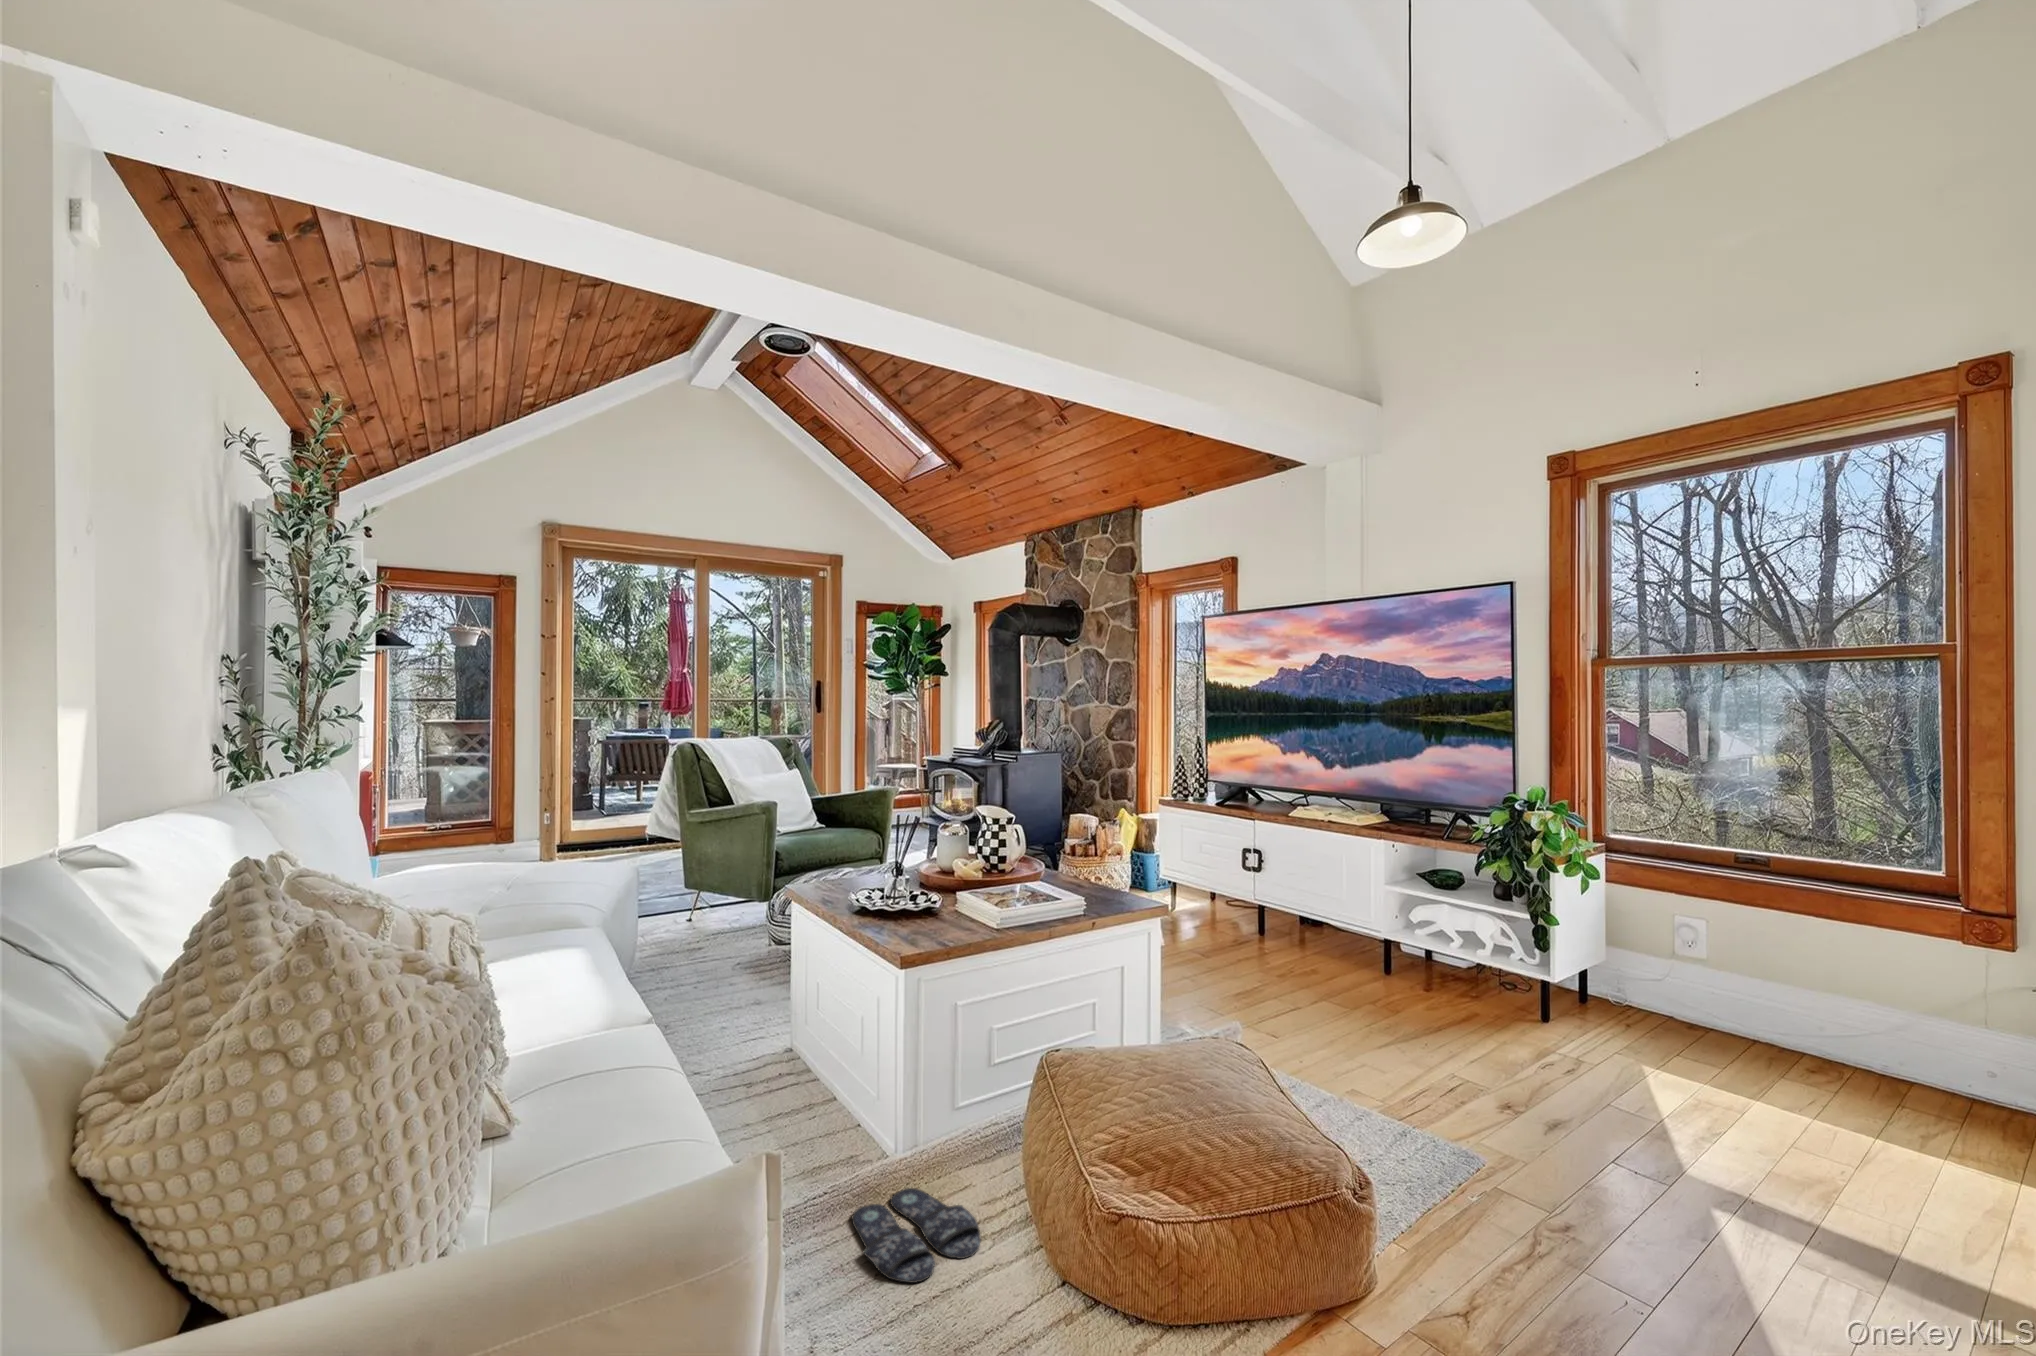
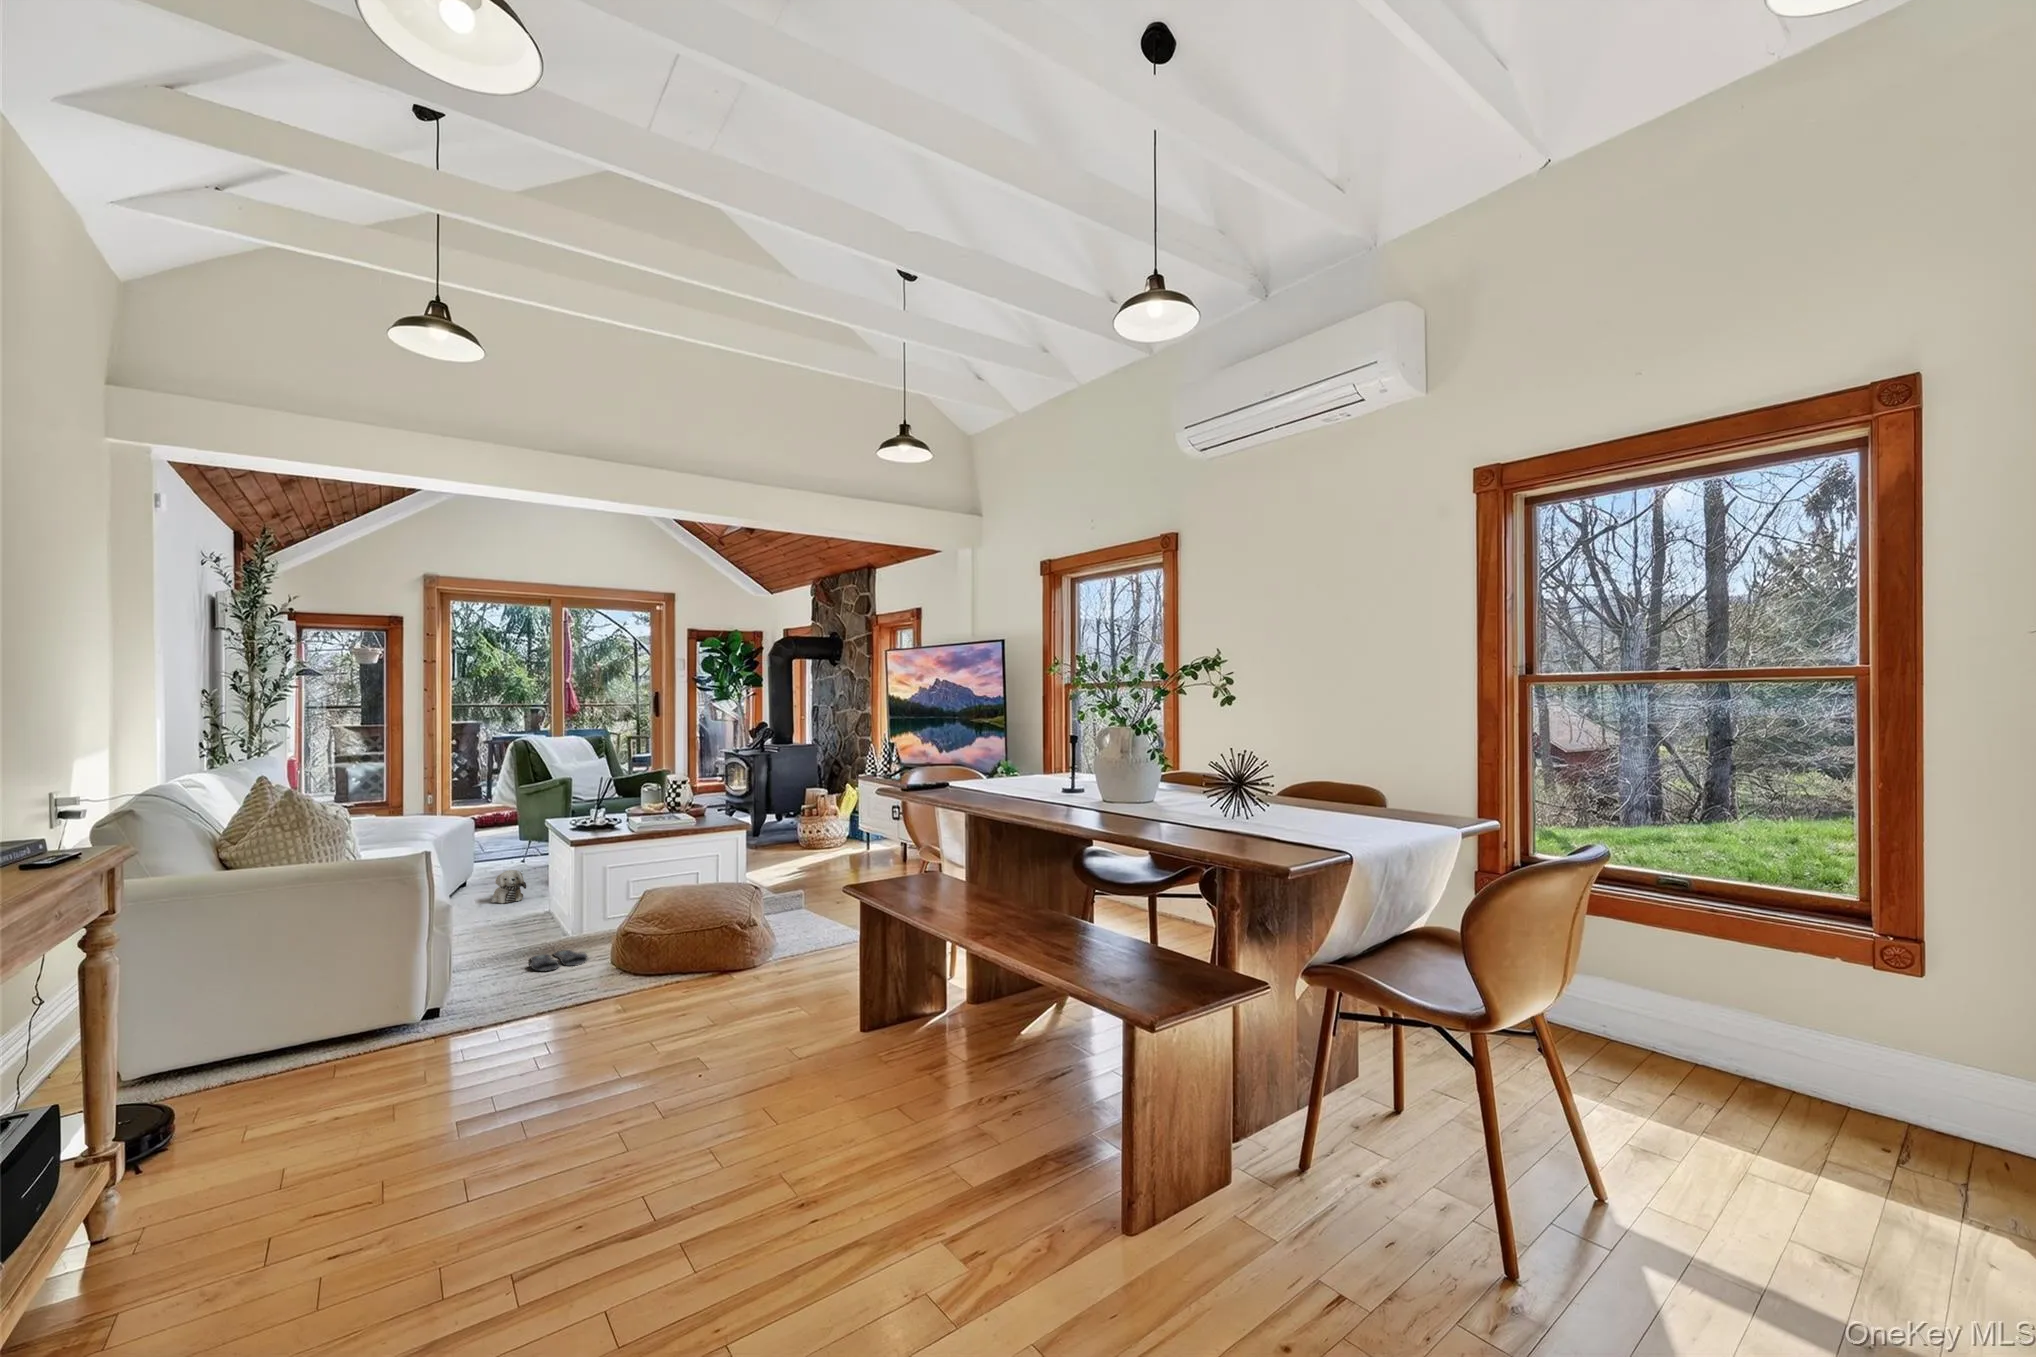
plush toy: none [690,962,743,1022] -> present [491,870,526,903]

